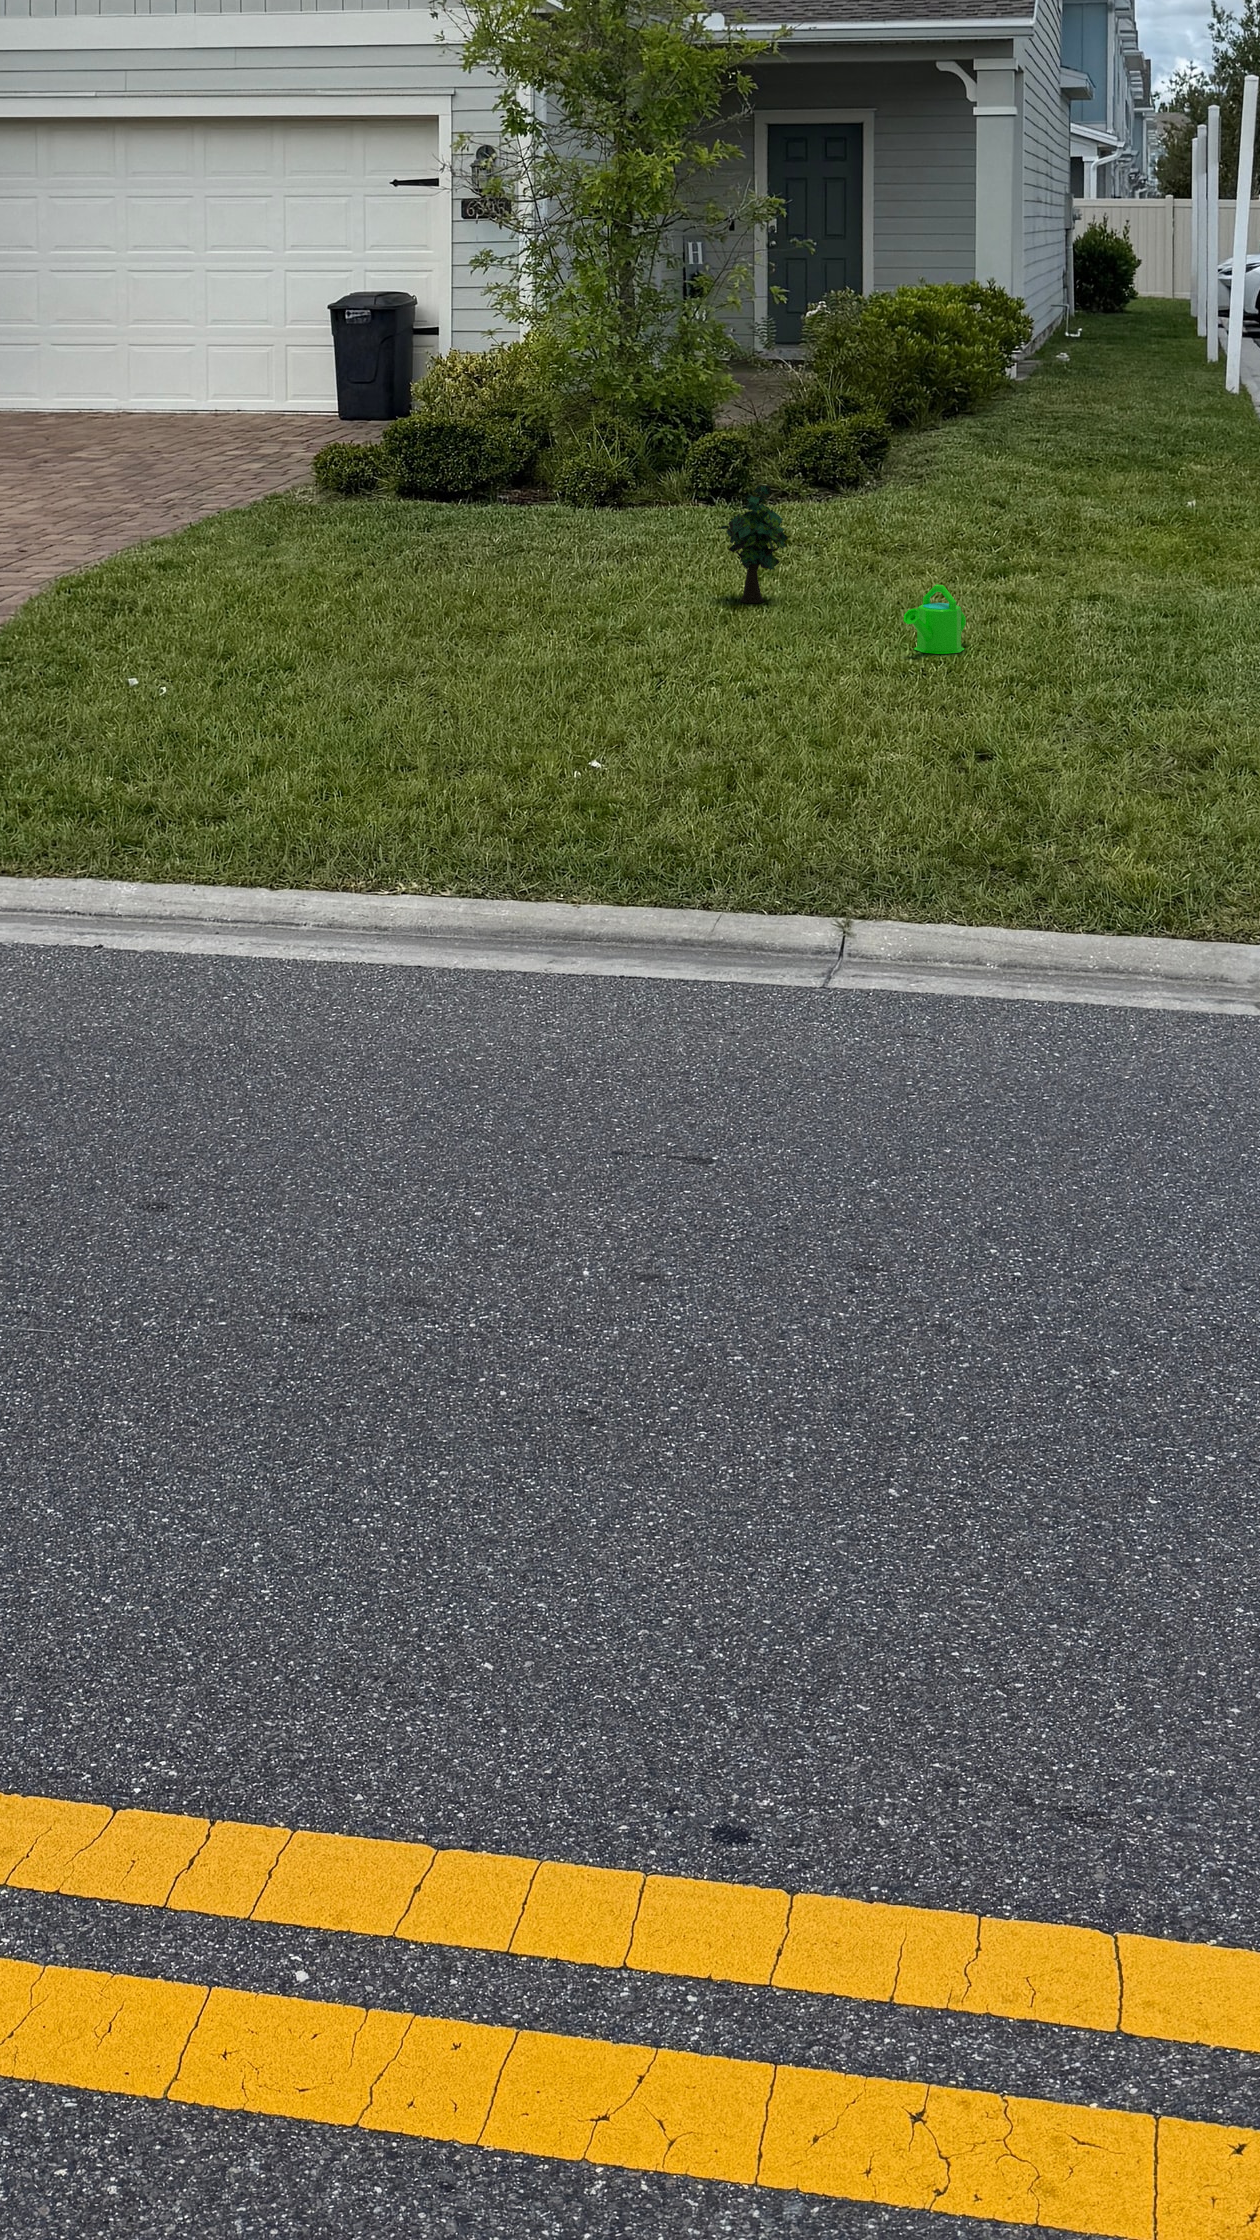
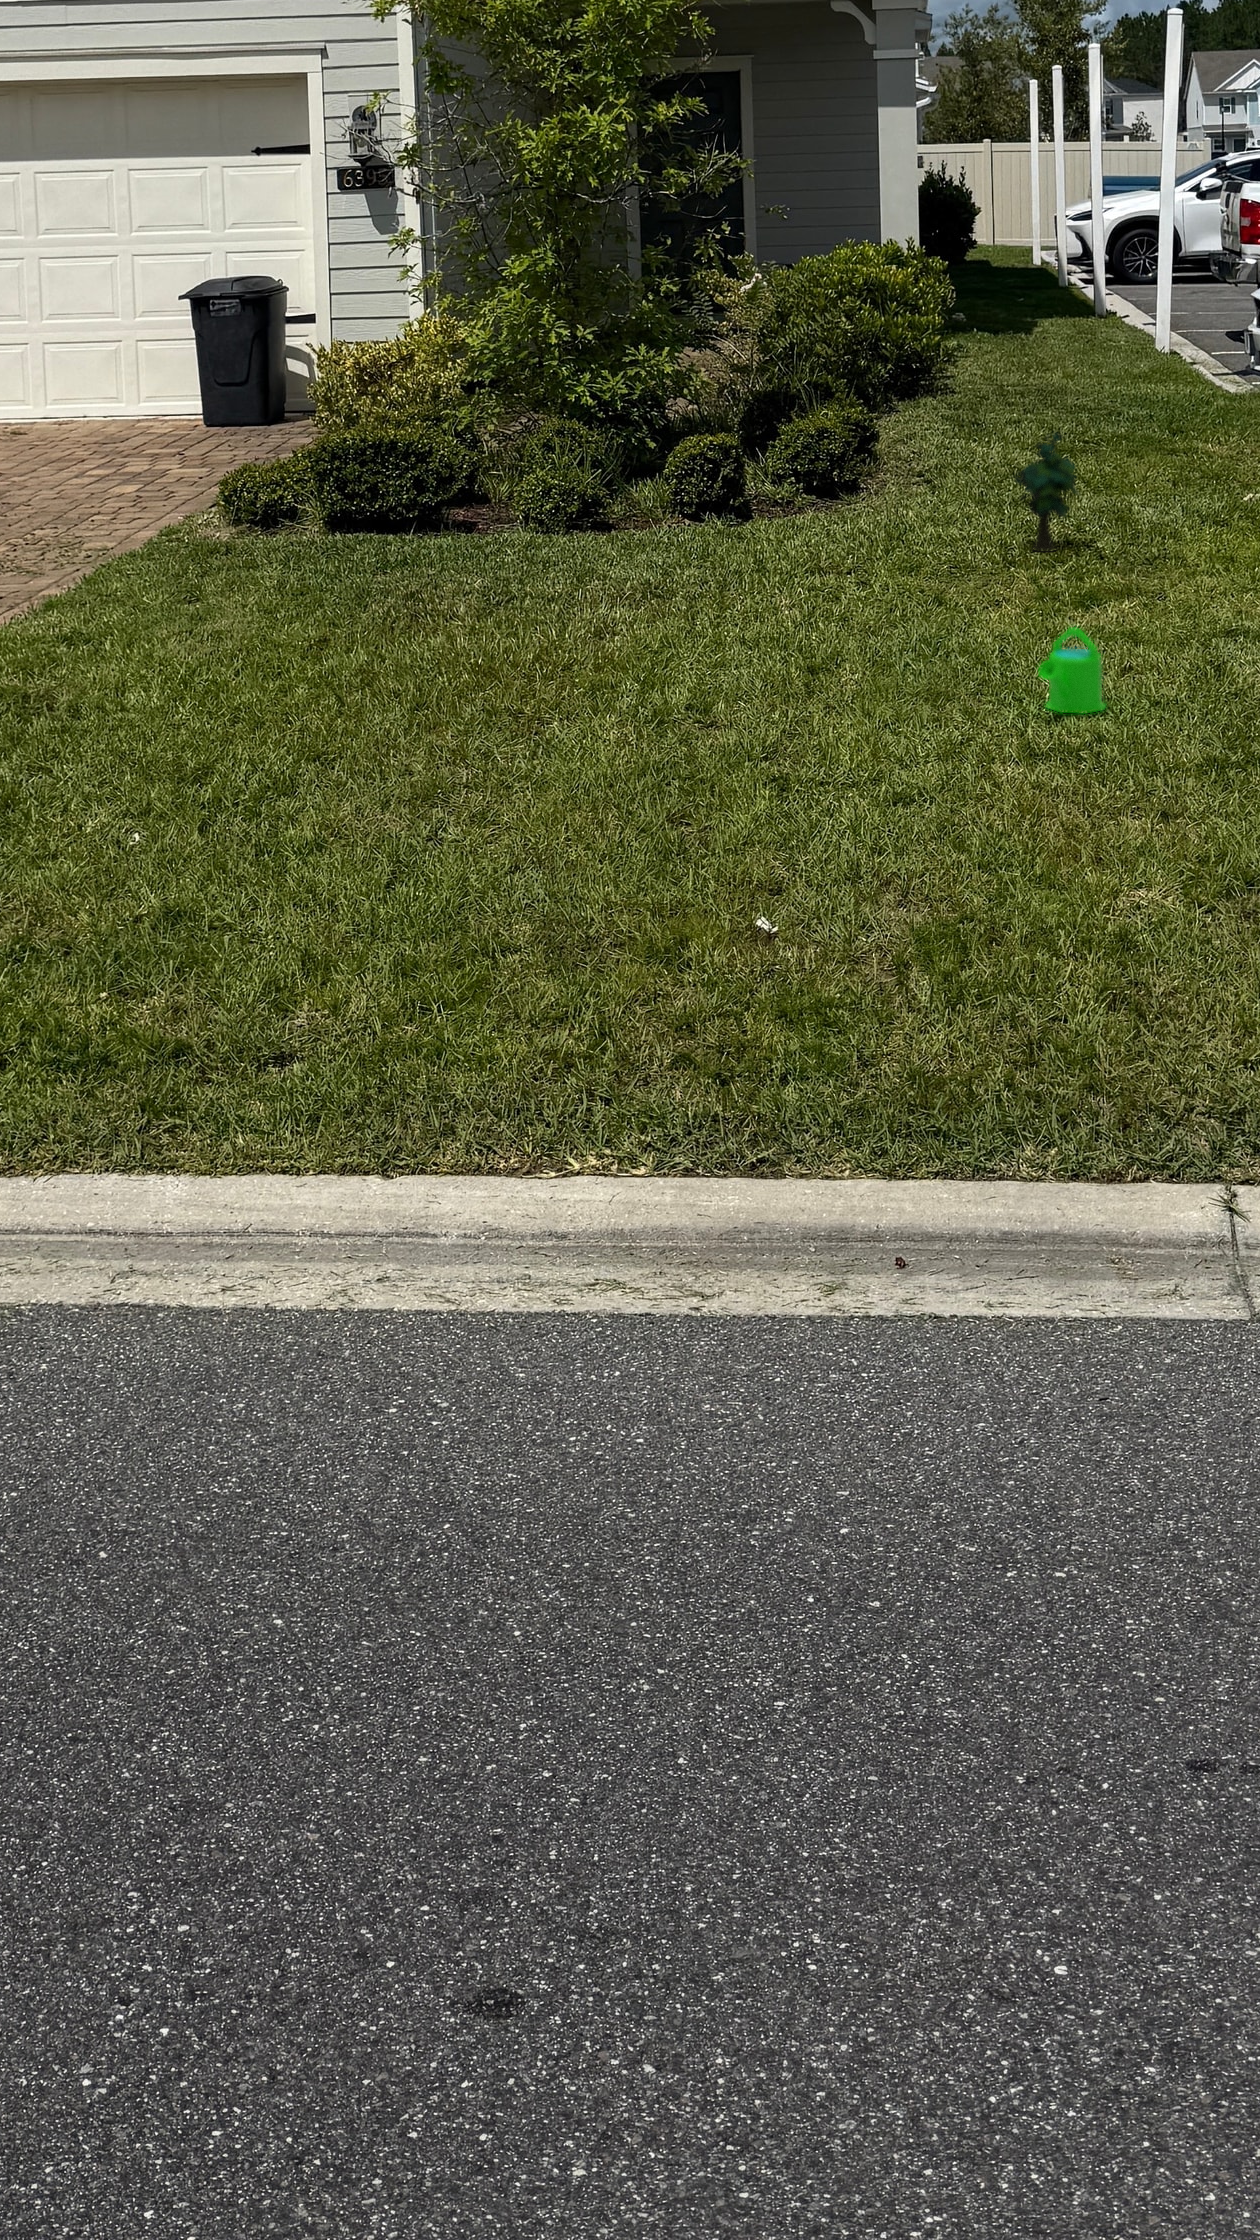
decorative plant: present [718,486,788,603] -> present [1013,432,1079,552]

